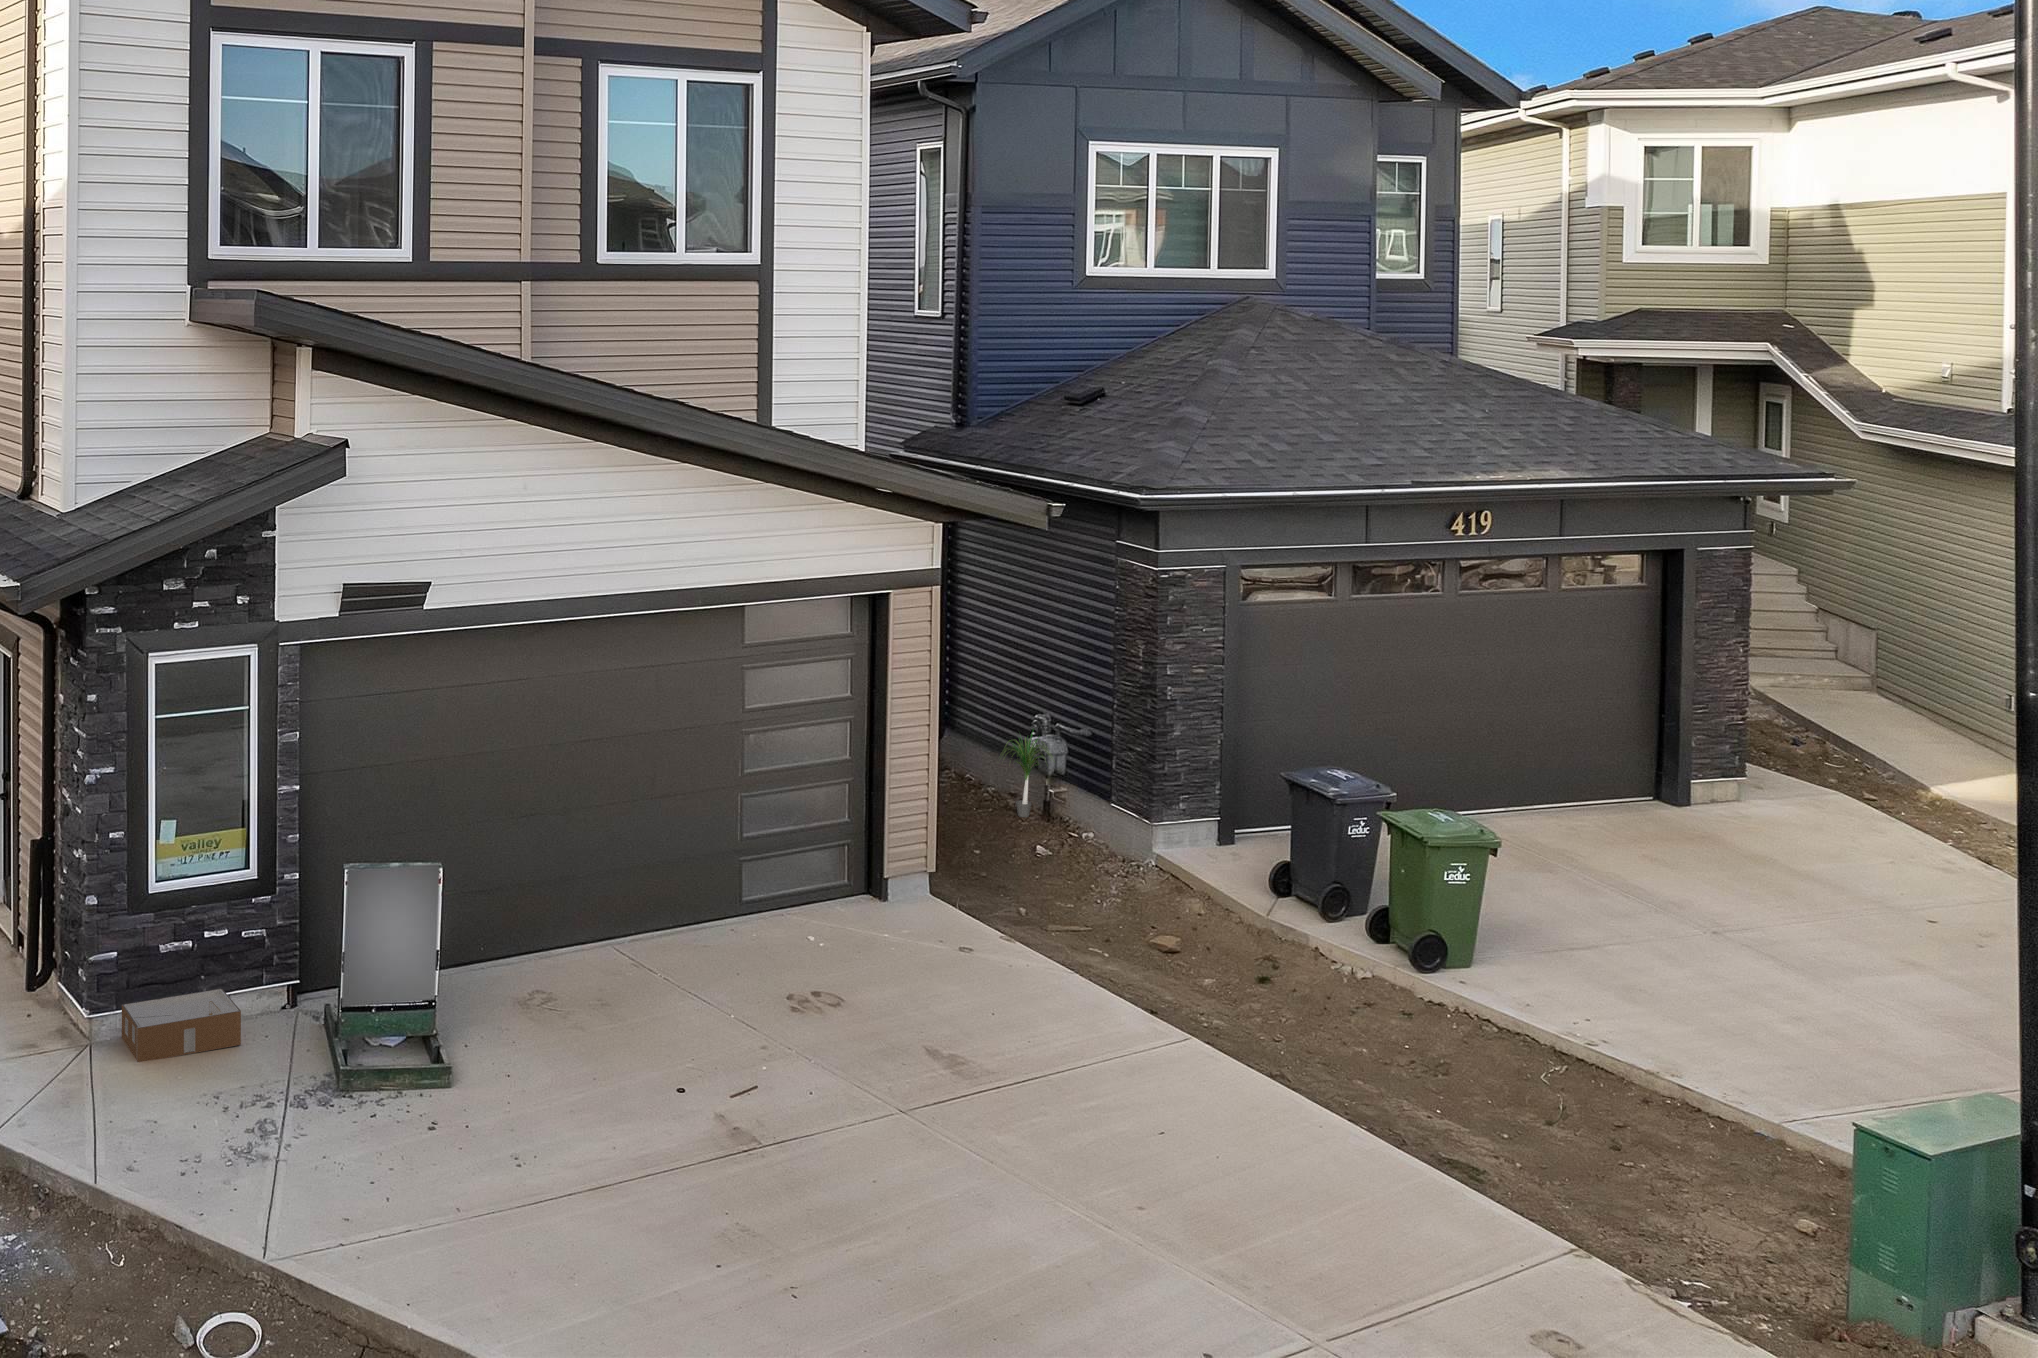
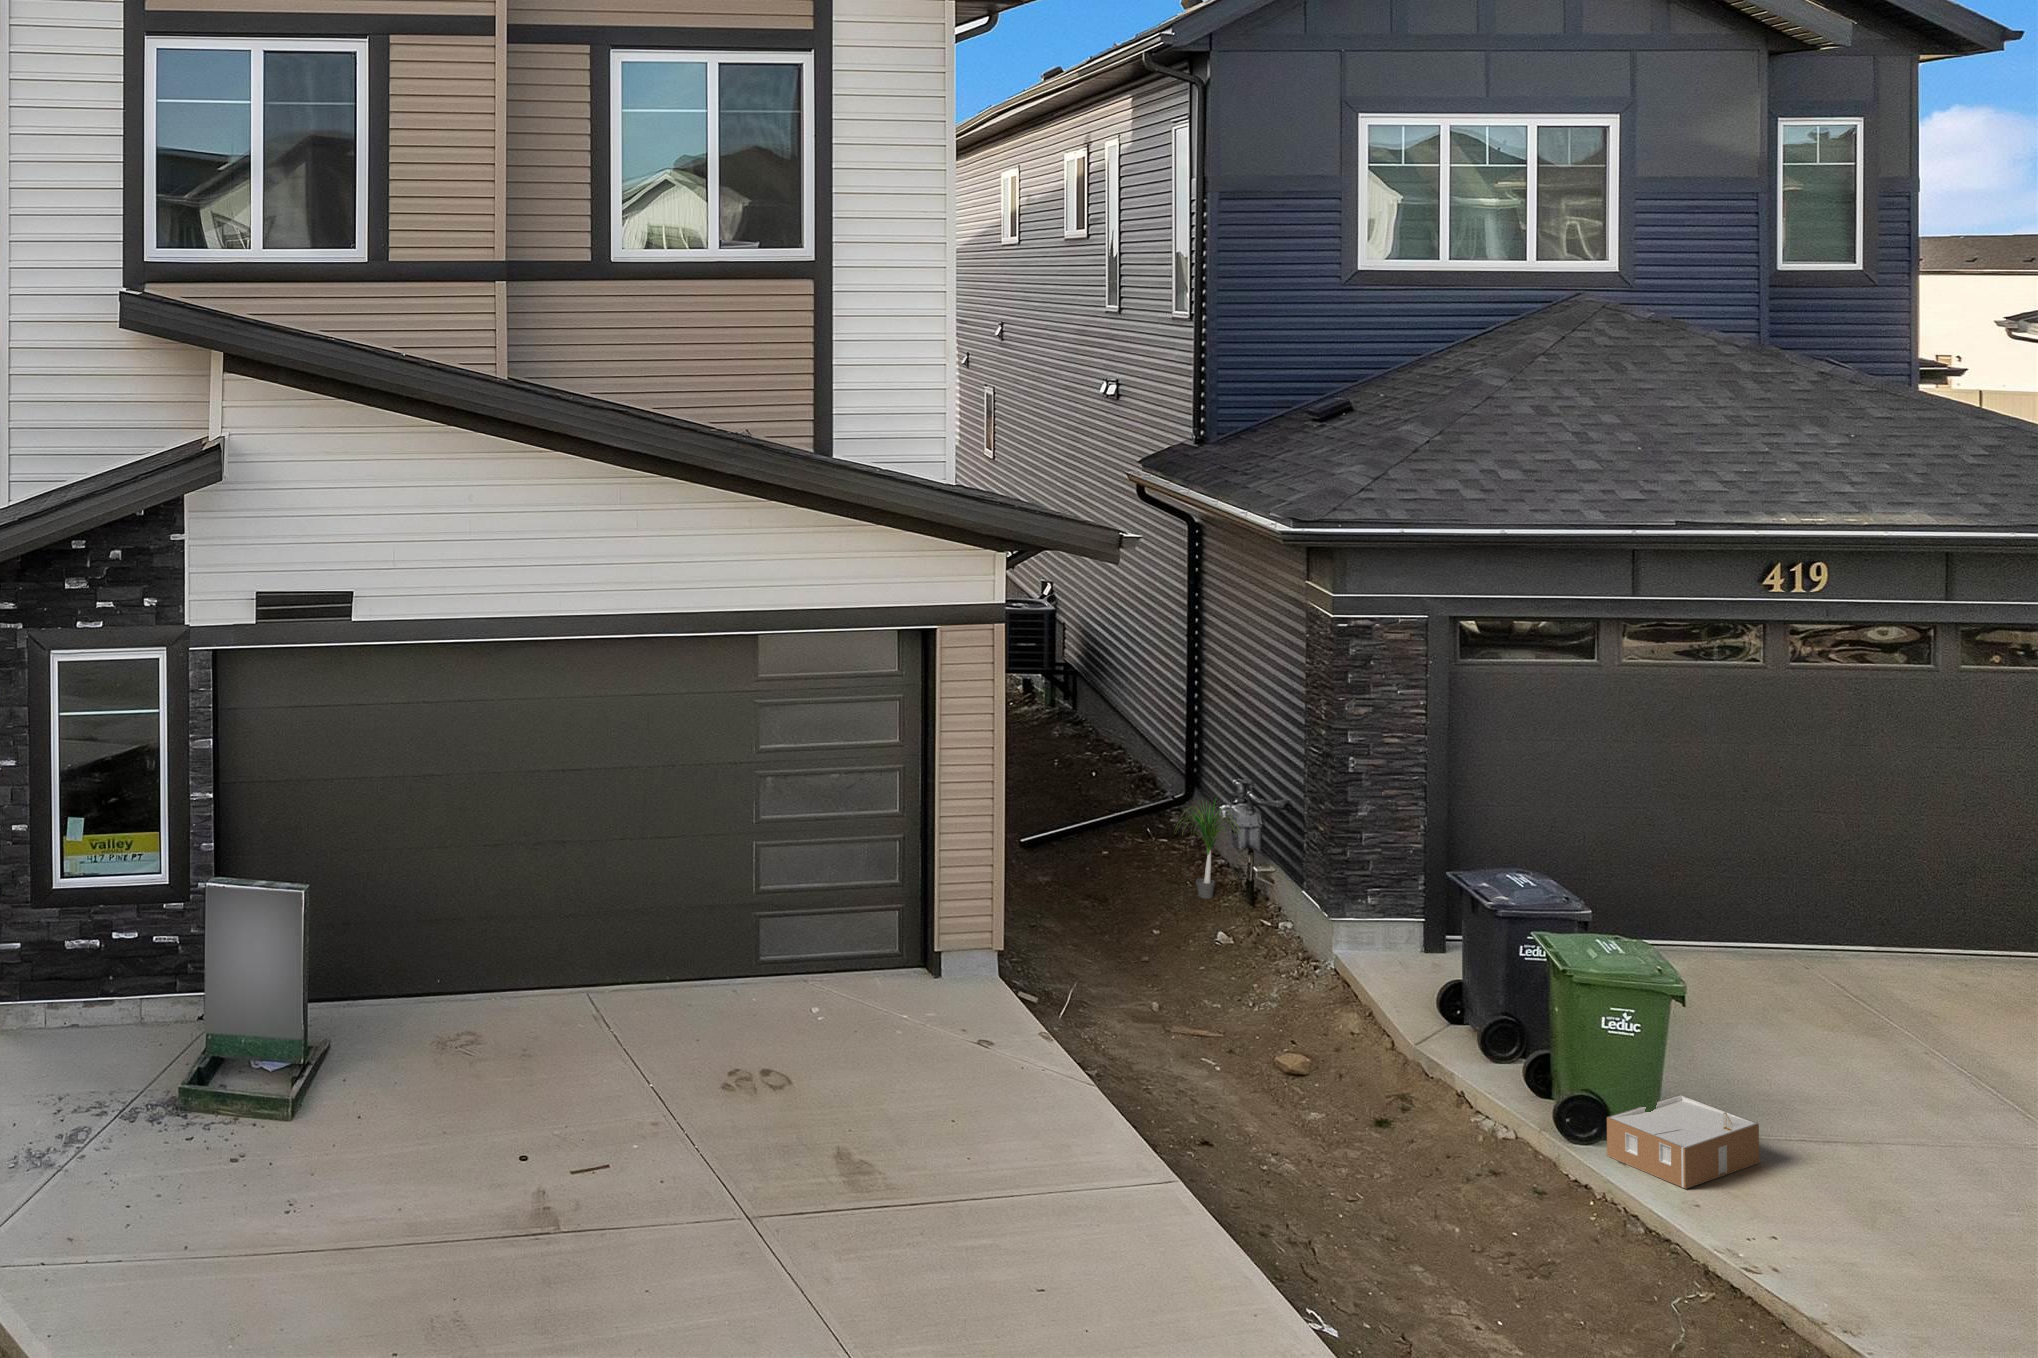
cardboard box: present [122,989,241,1062] -> present [1607,1095,1759,1189]

